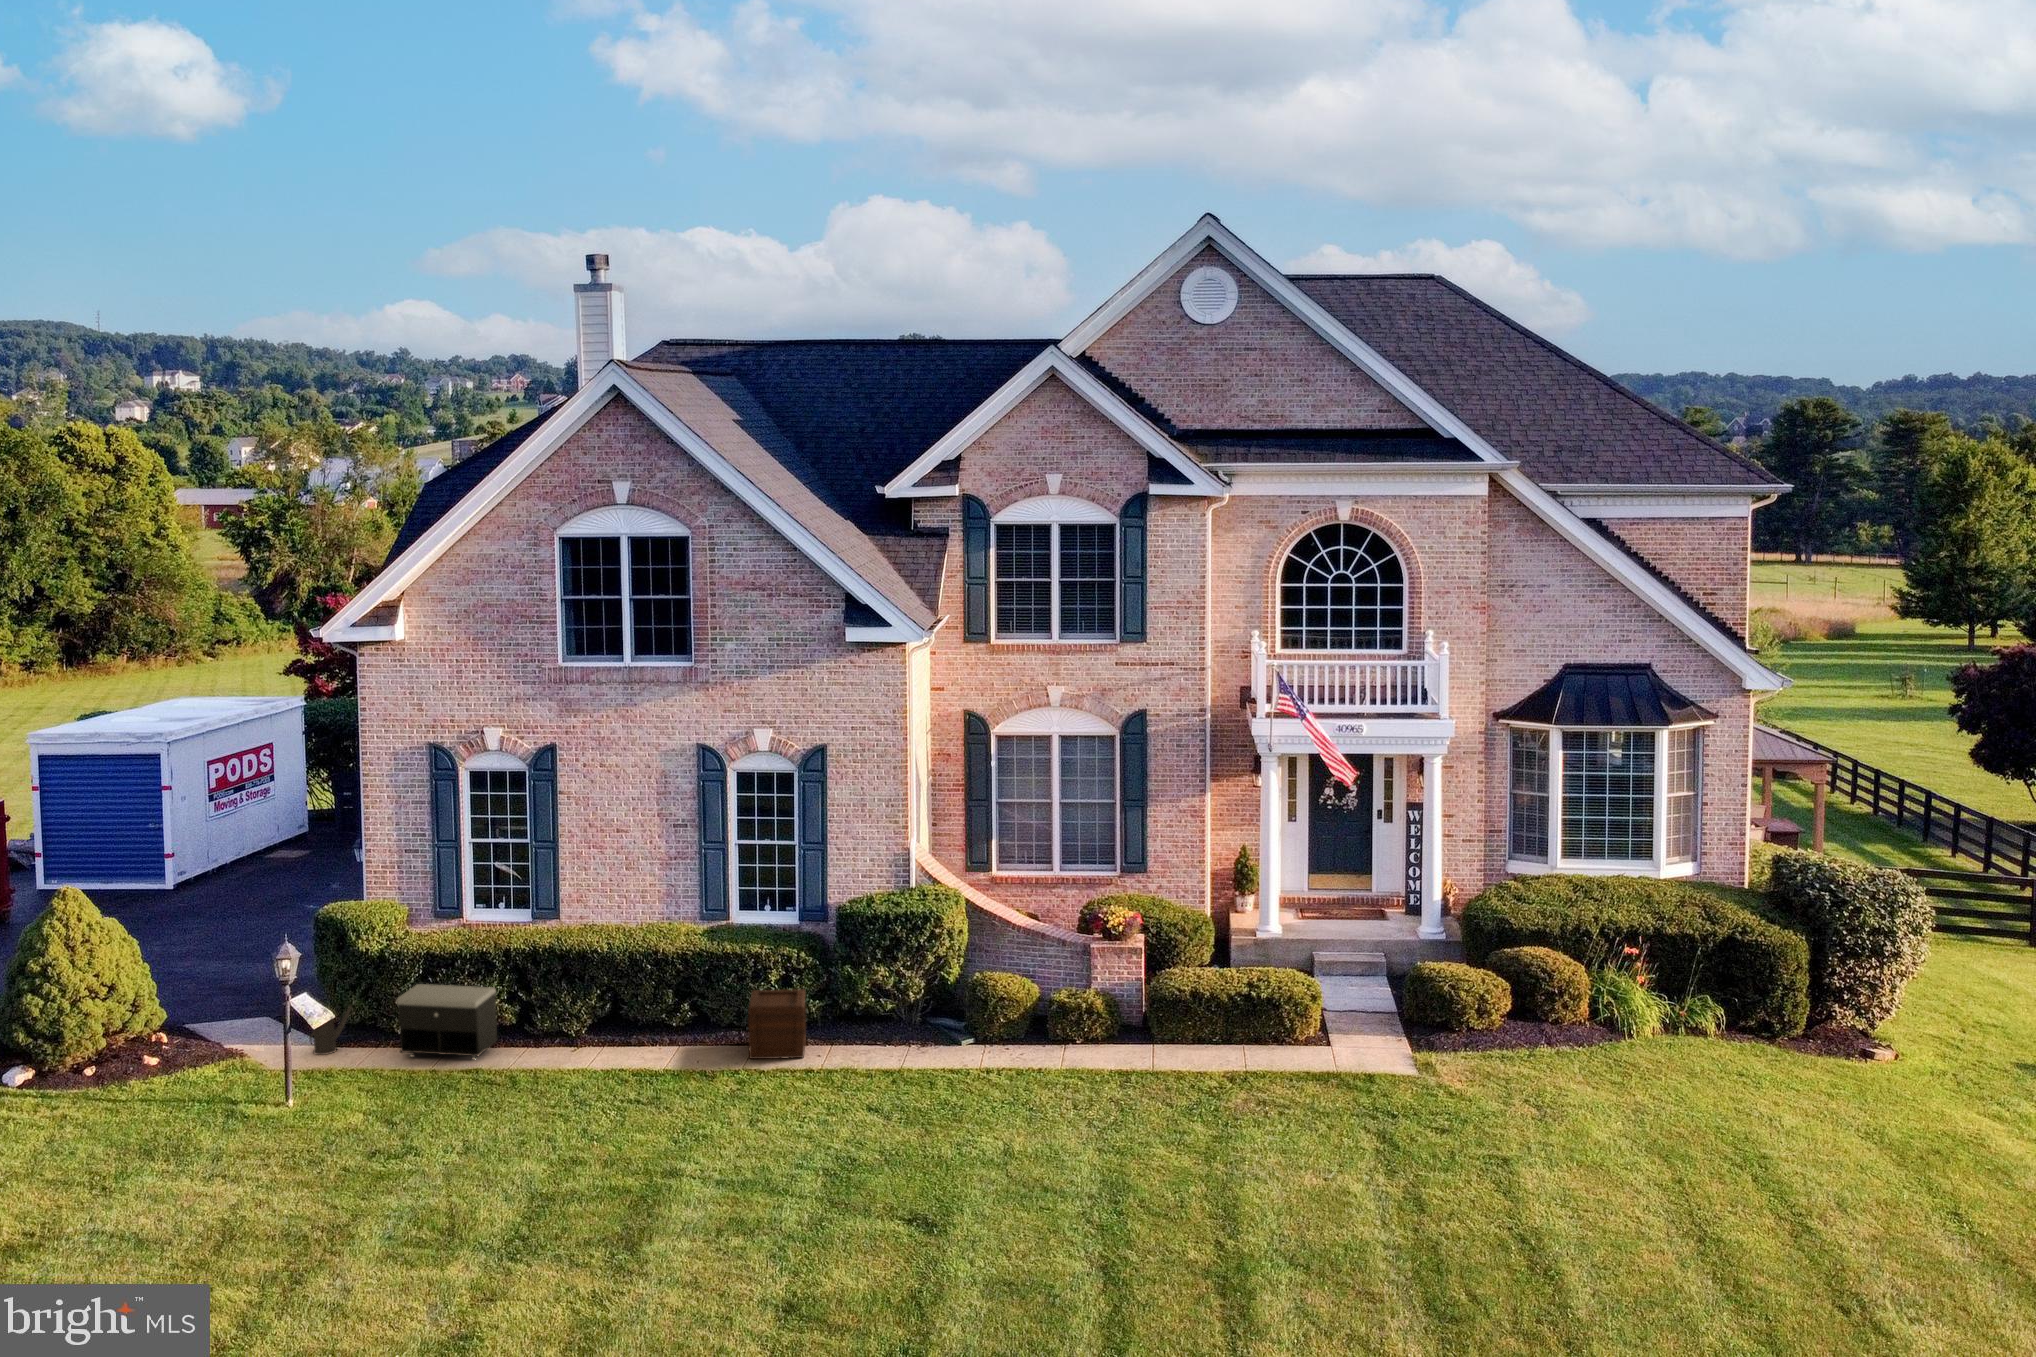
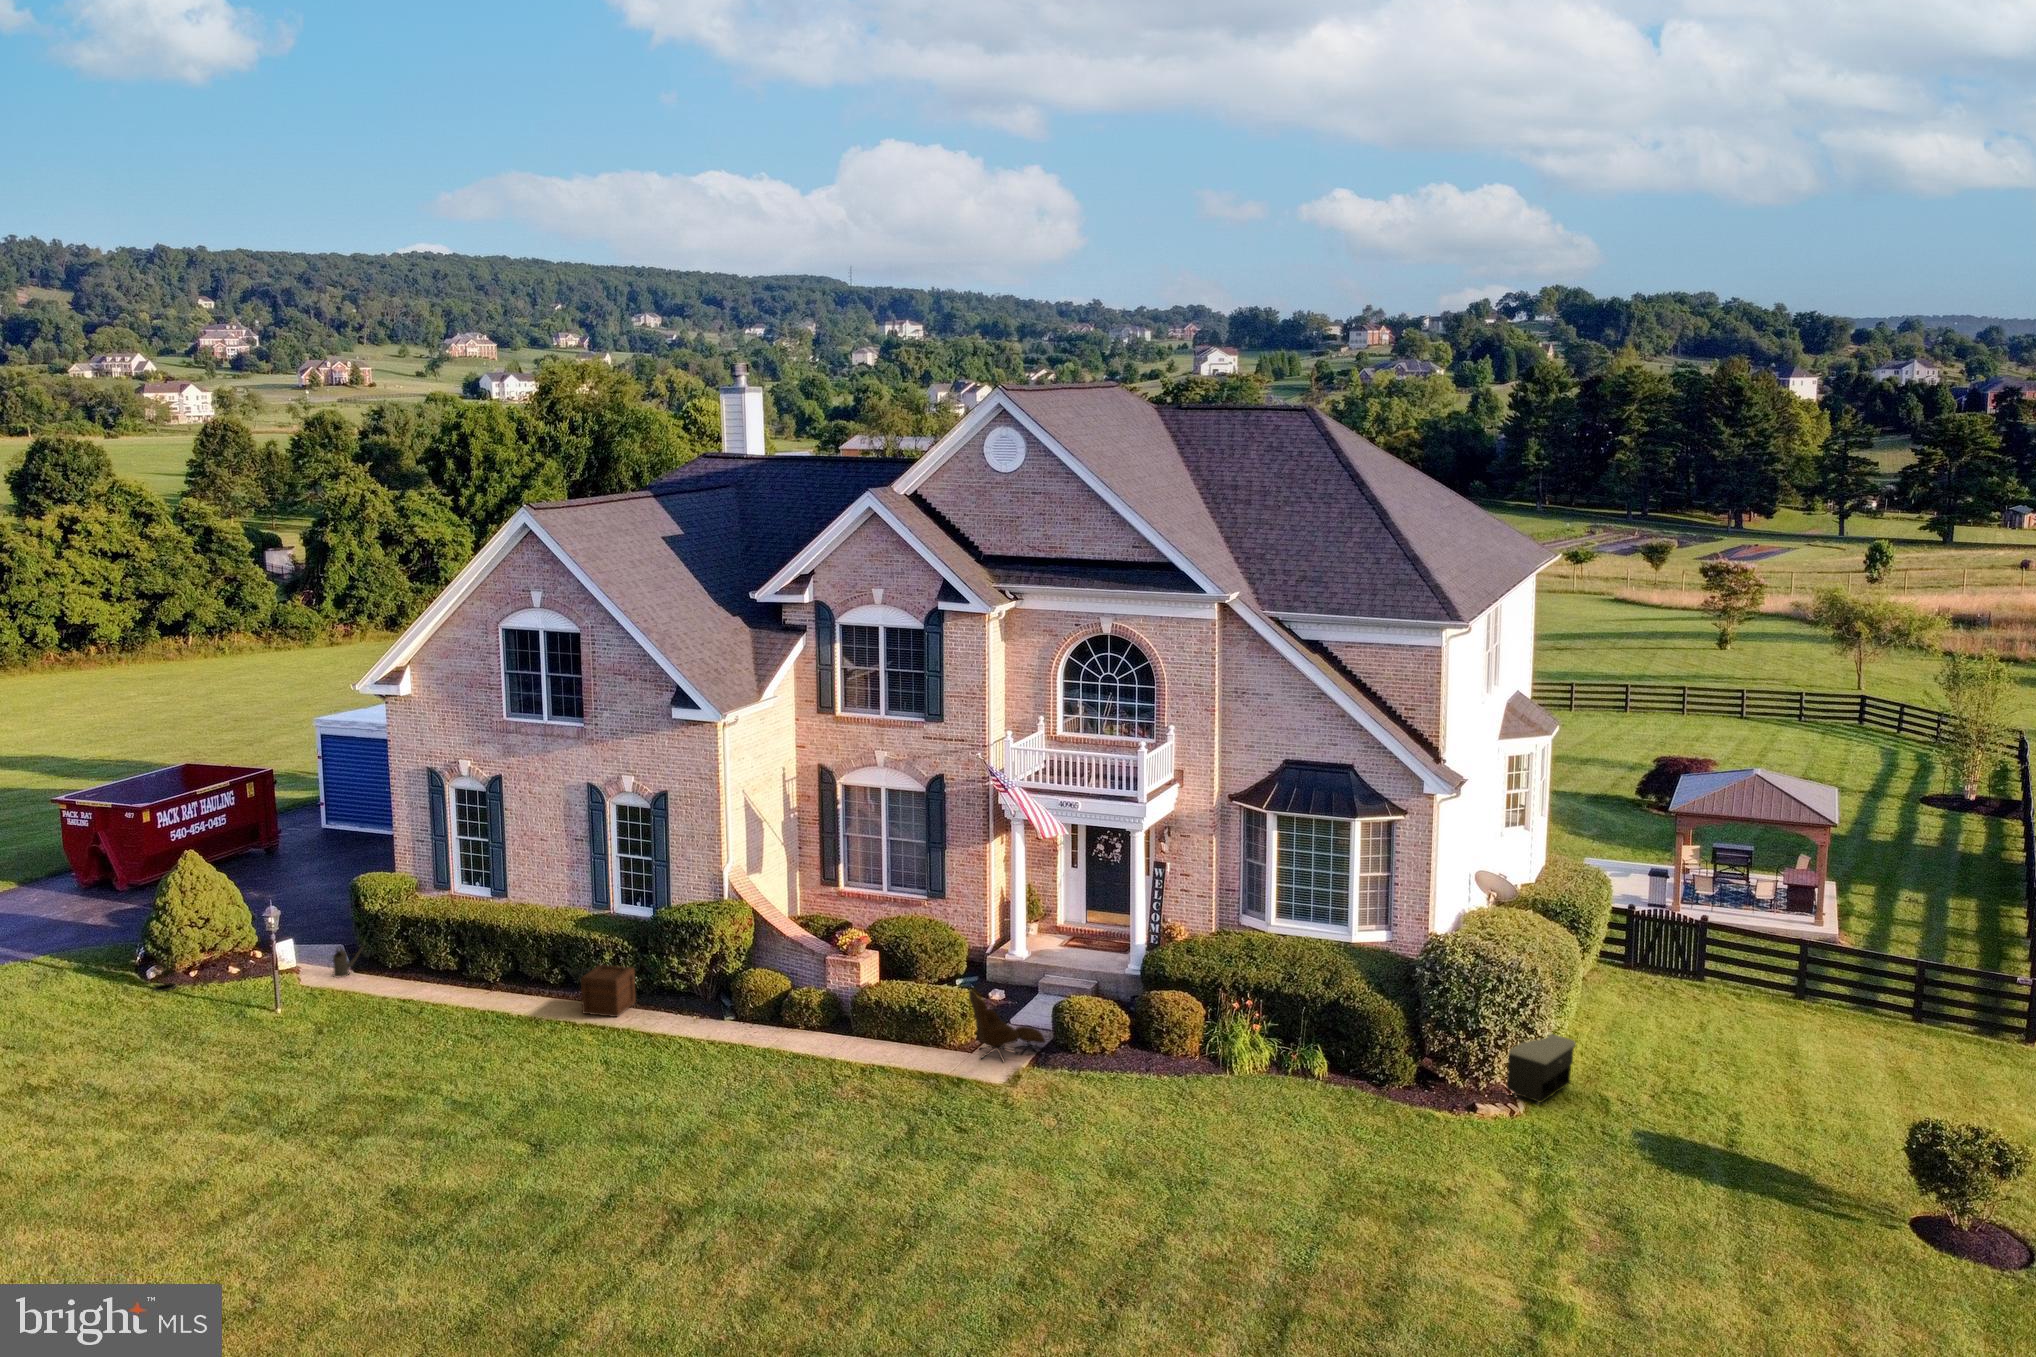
lounge chair: none [1303,963,1394,1052] -> present [969,989,1045,1062]
storage bench: present [397,984,497,1060] -> present [1507,1034,1576,1104]
potted tree: none [31,1042,74,1103] -> present [151,957,176,991]

